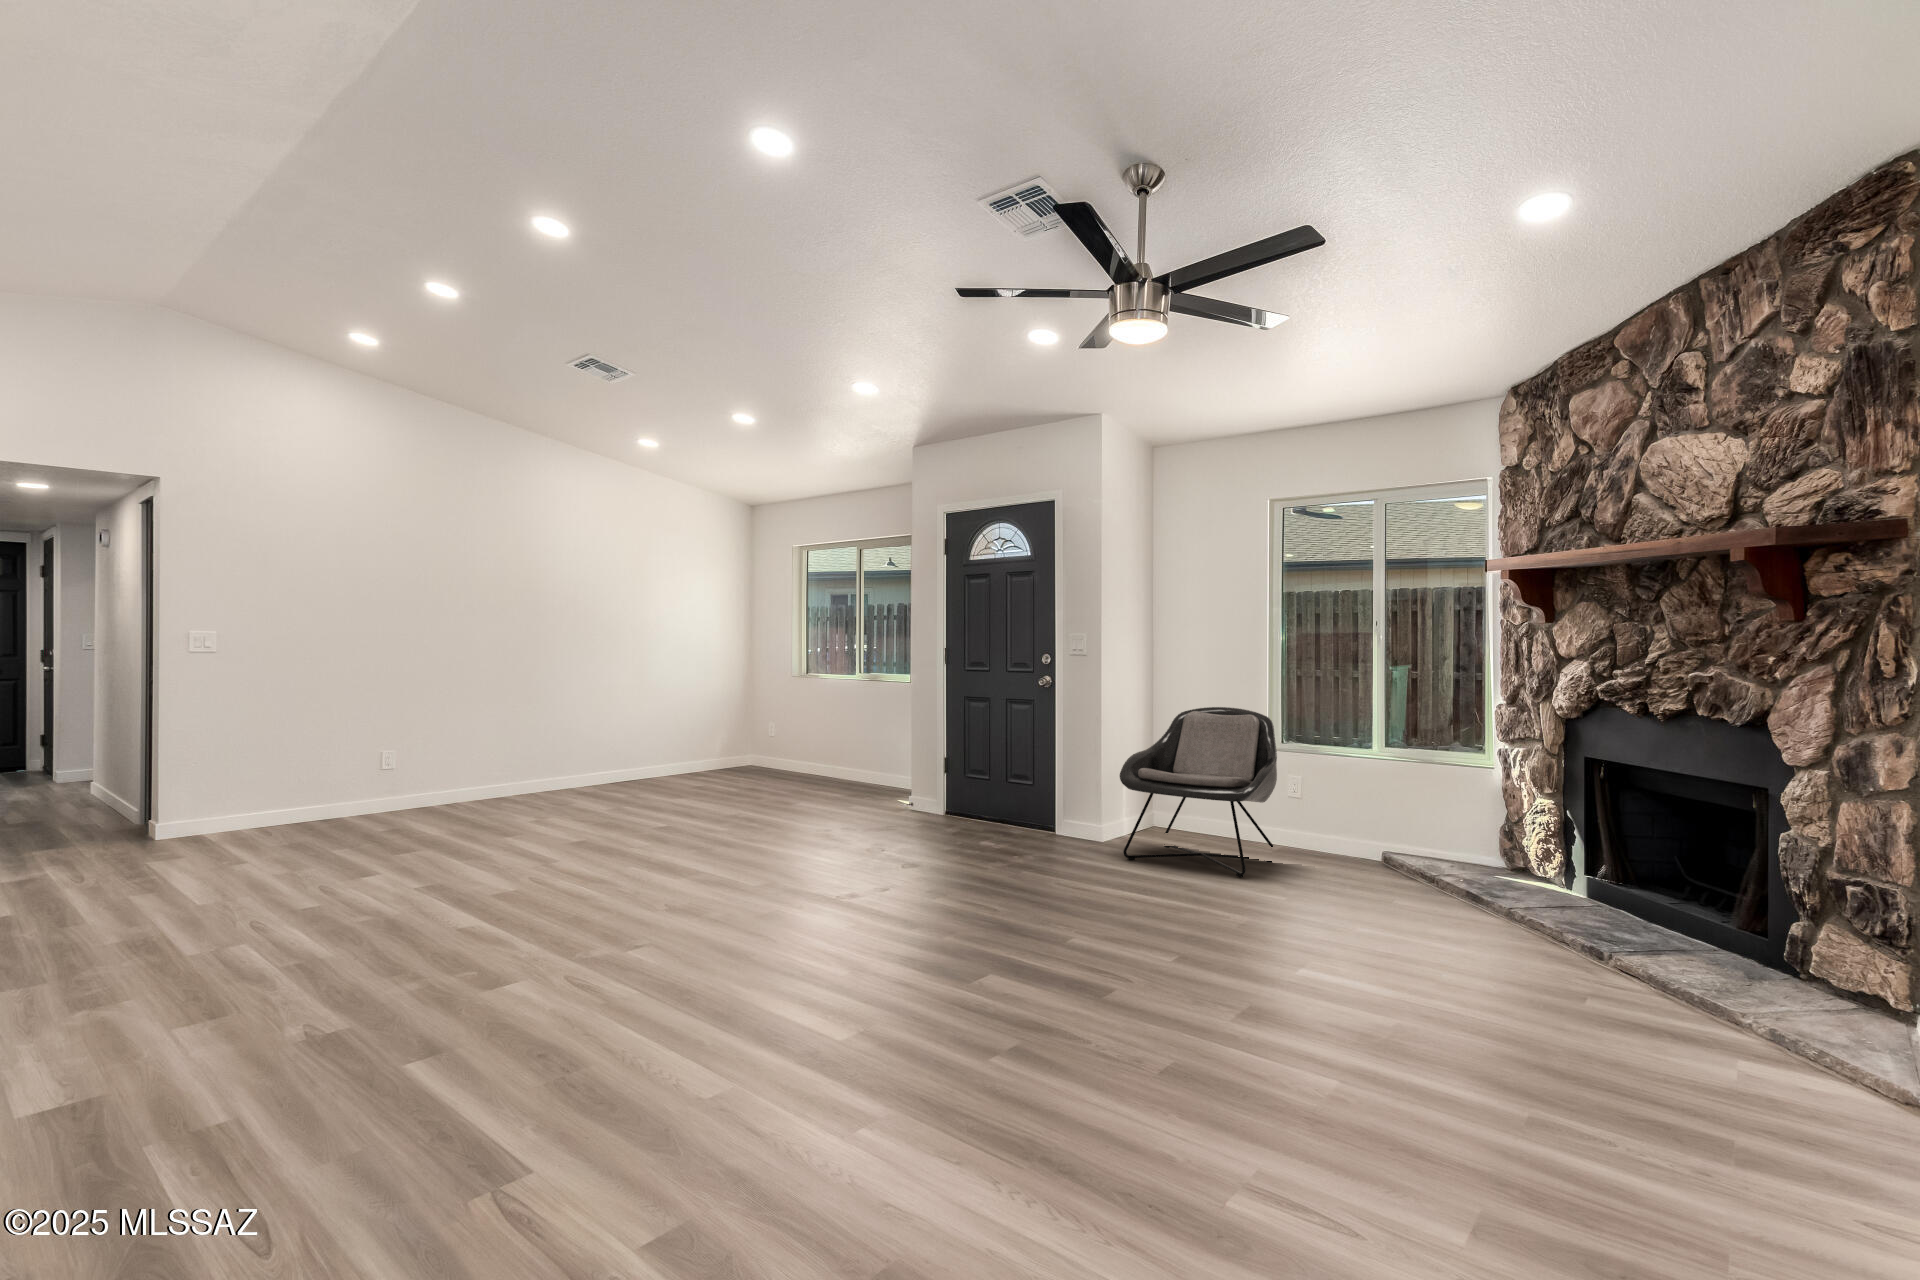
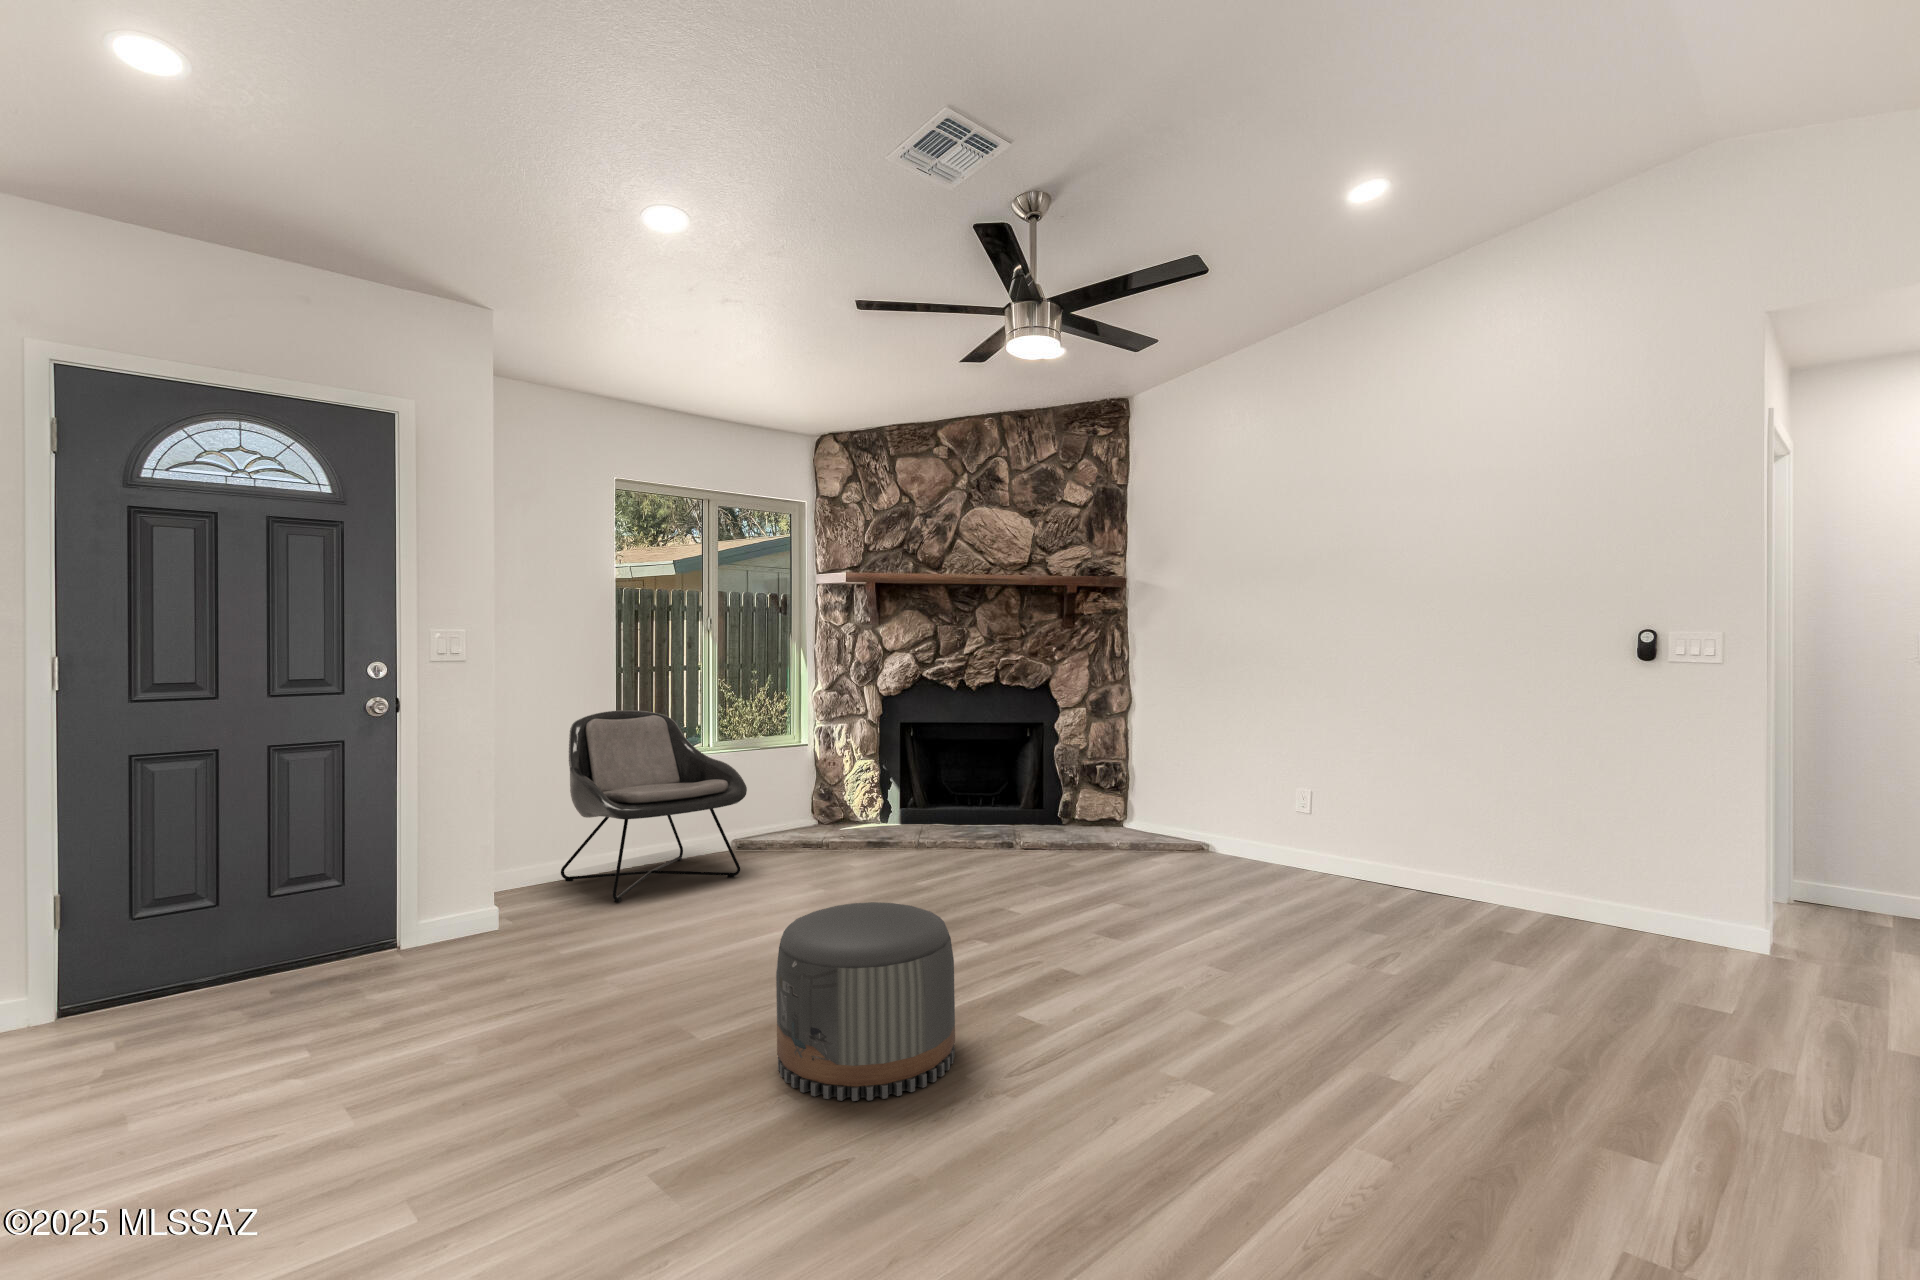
pouf: none [806,820,943,951] -> present [776,902,955,1101]

